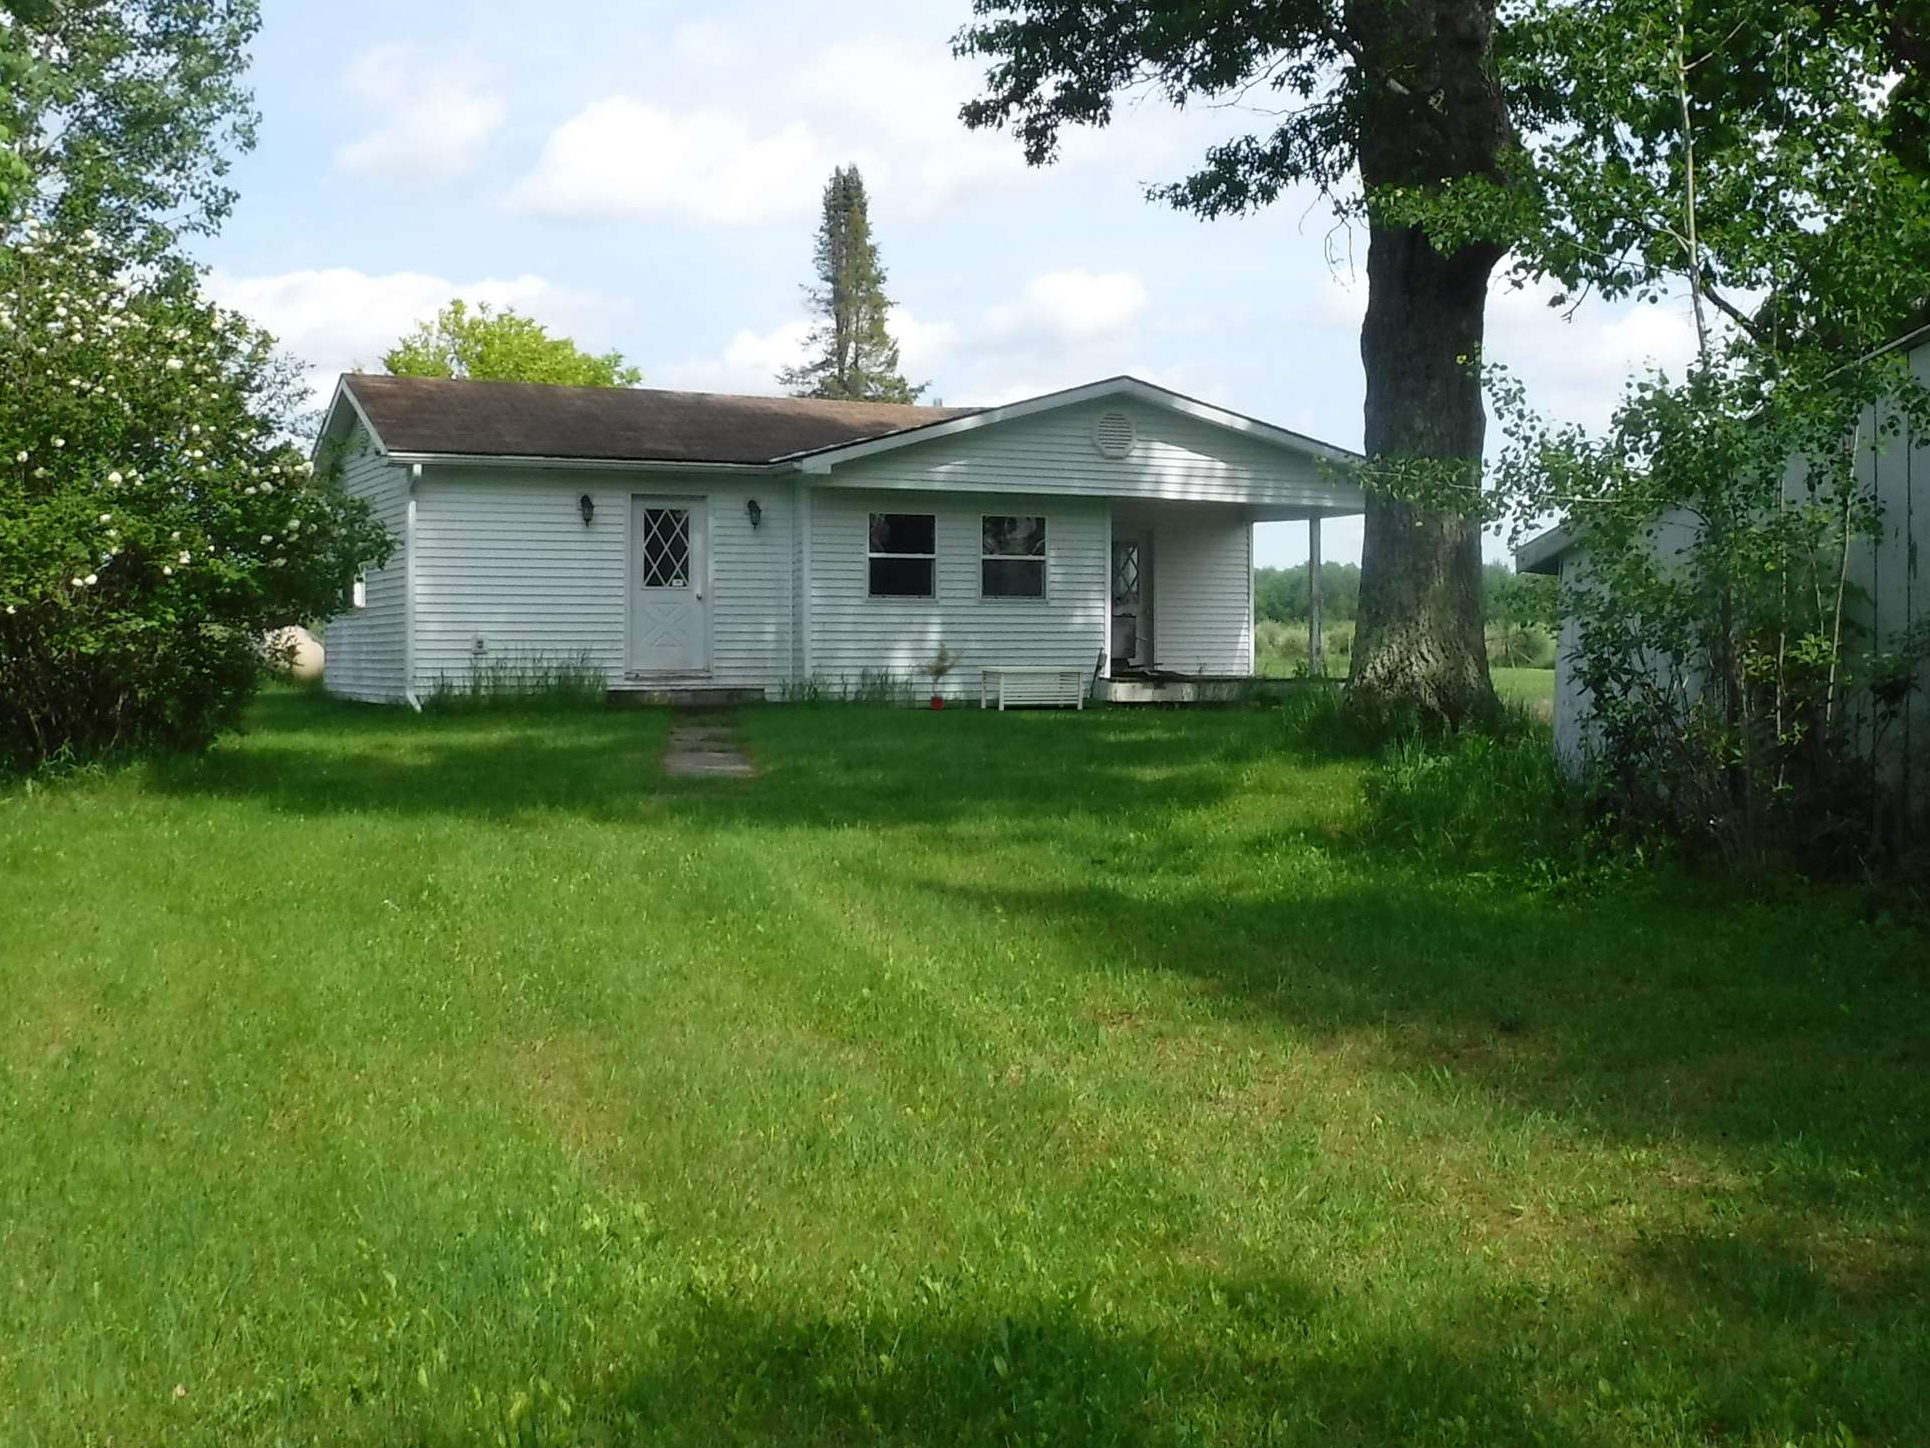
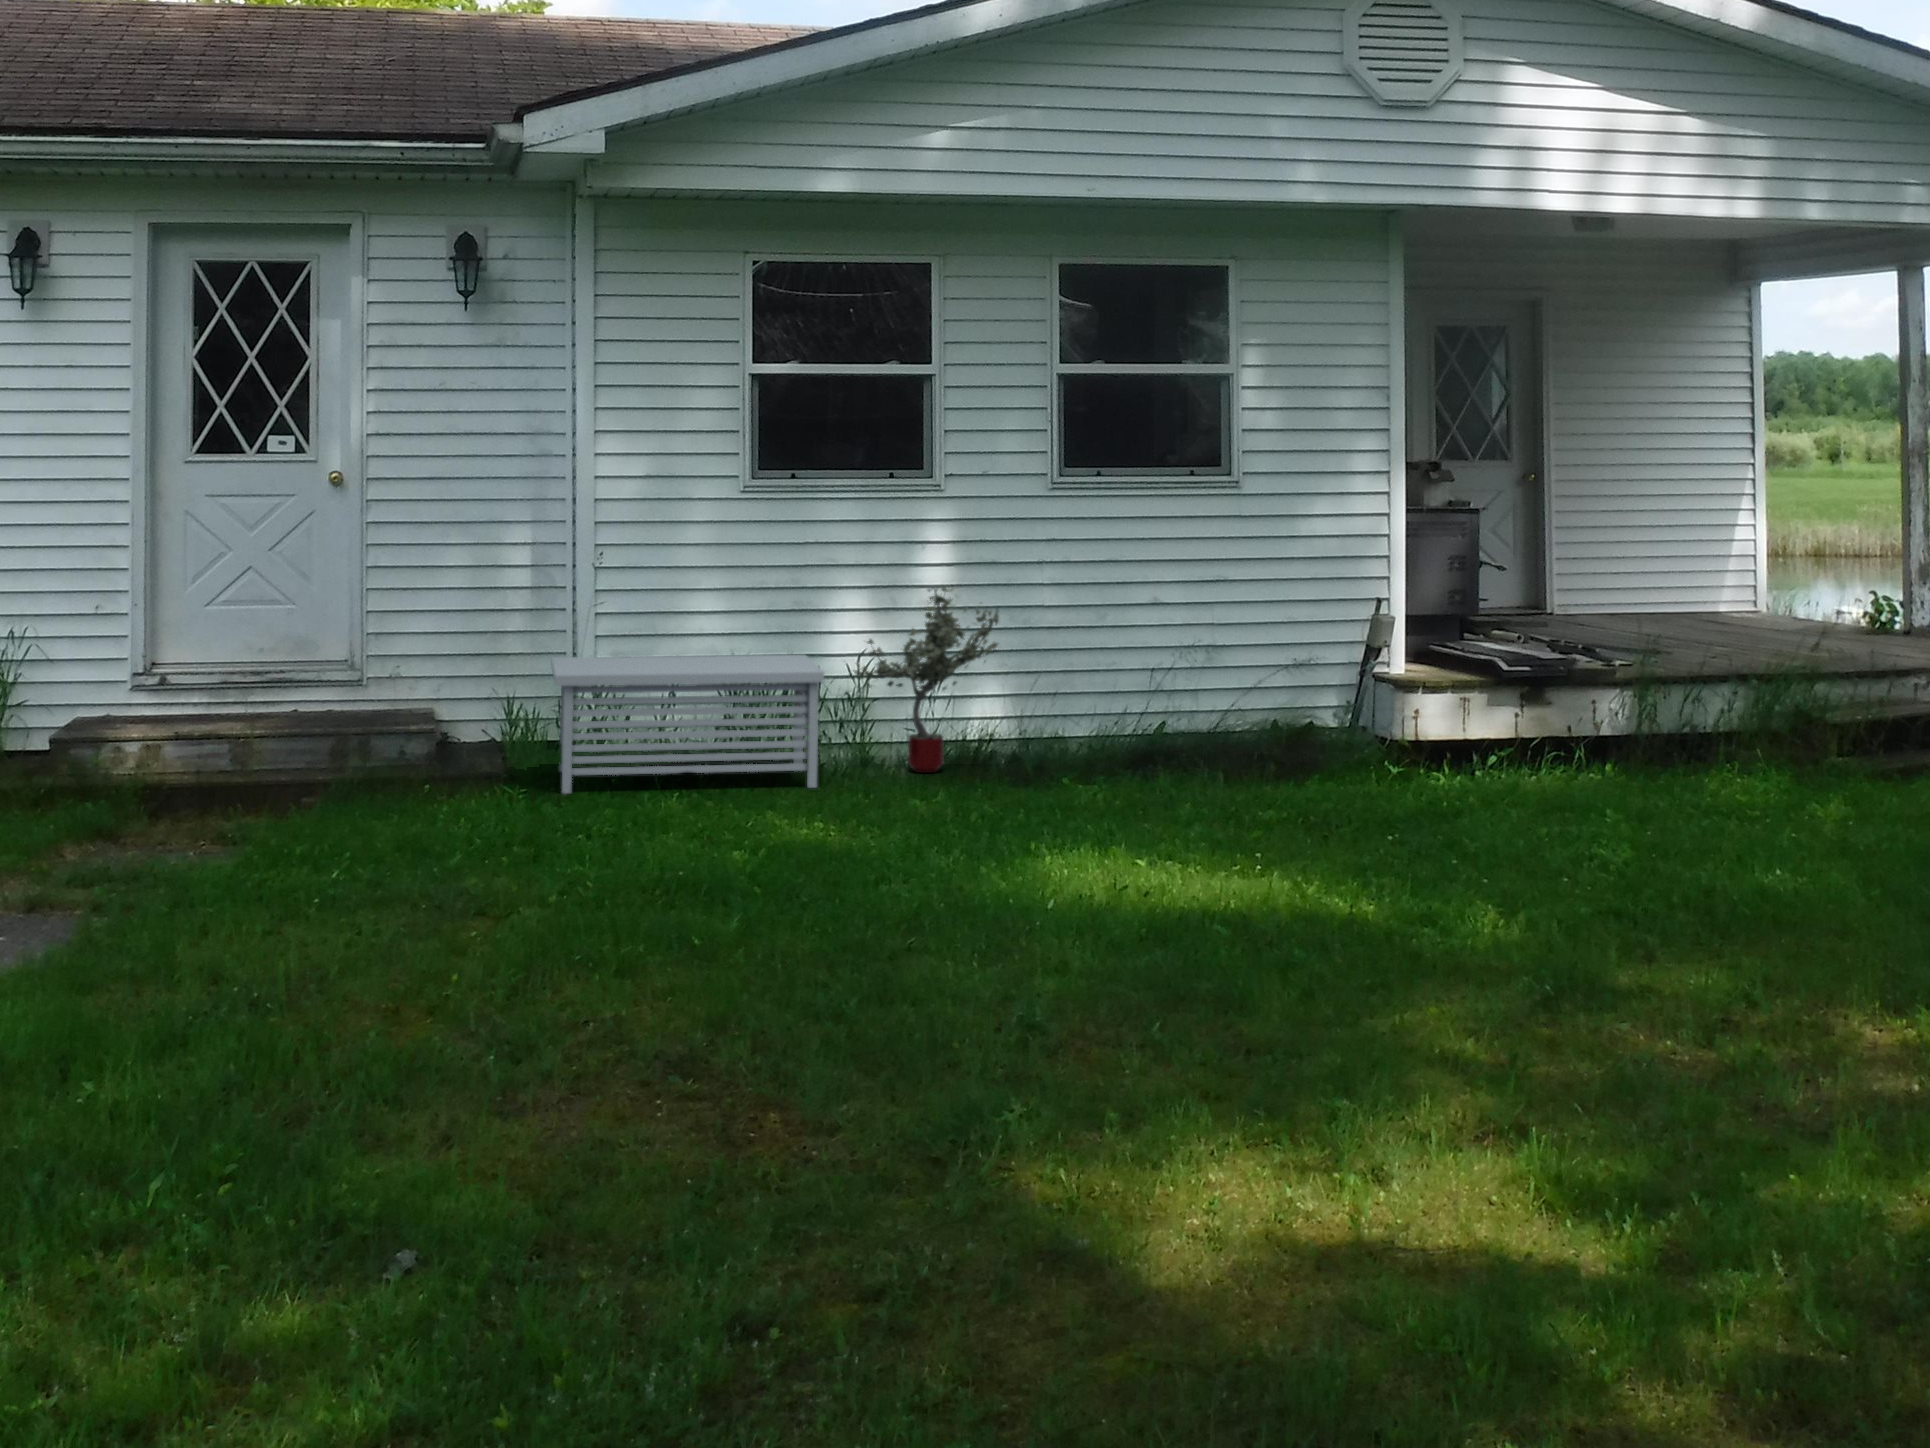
storage bench: present [978,666,1085,710] -> present [551,654,824,794]

